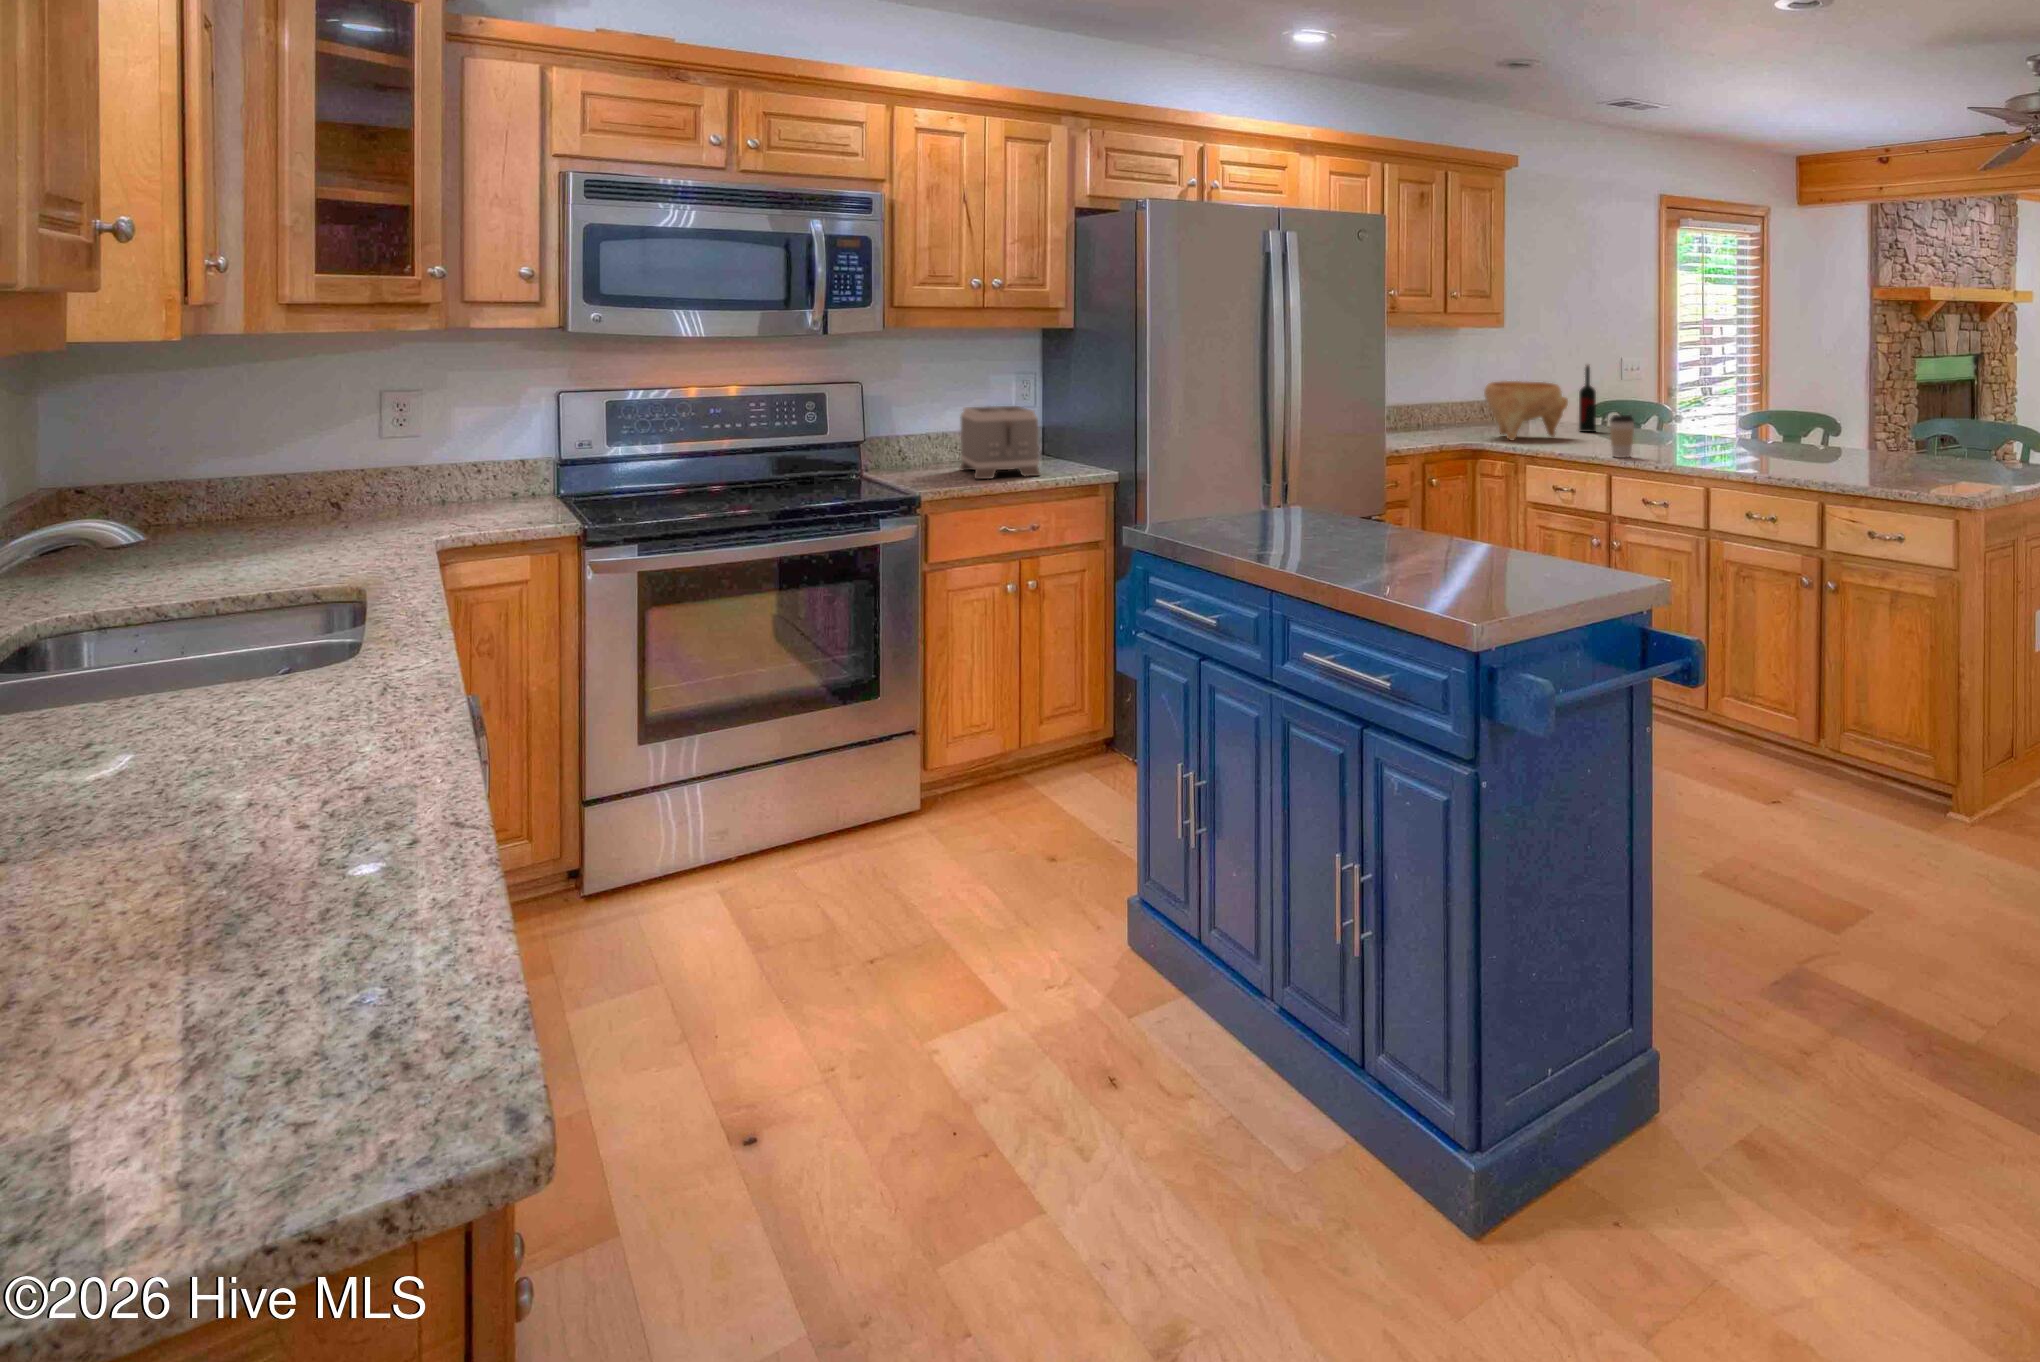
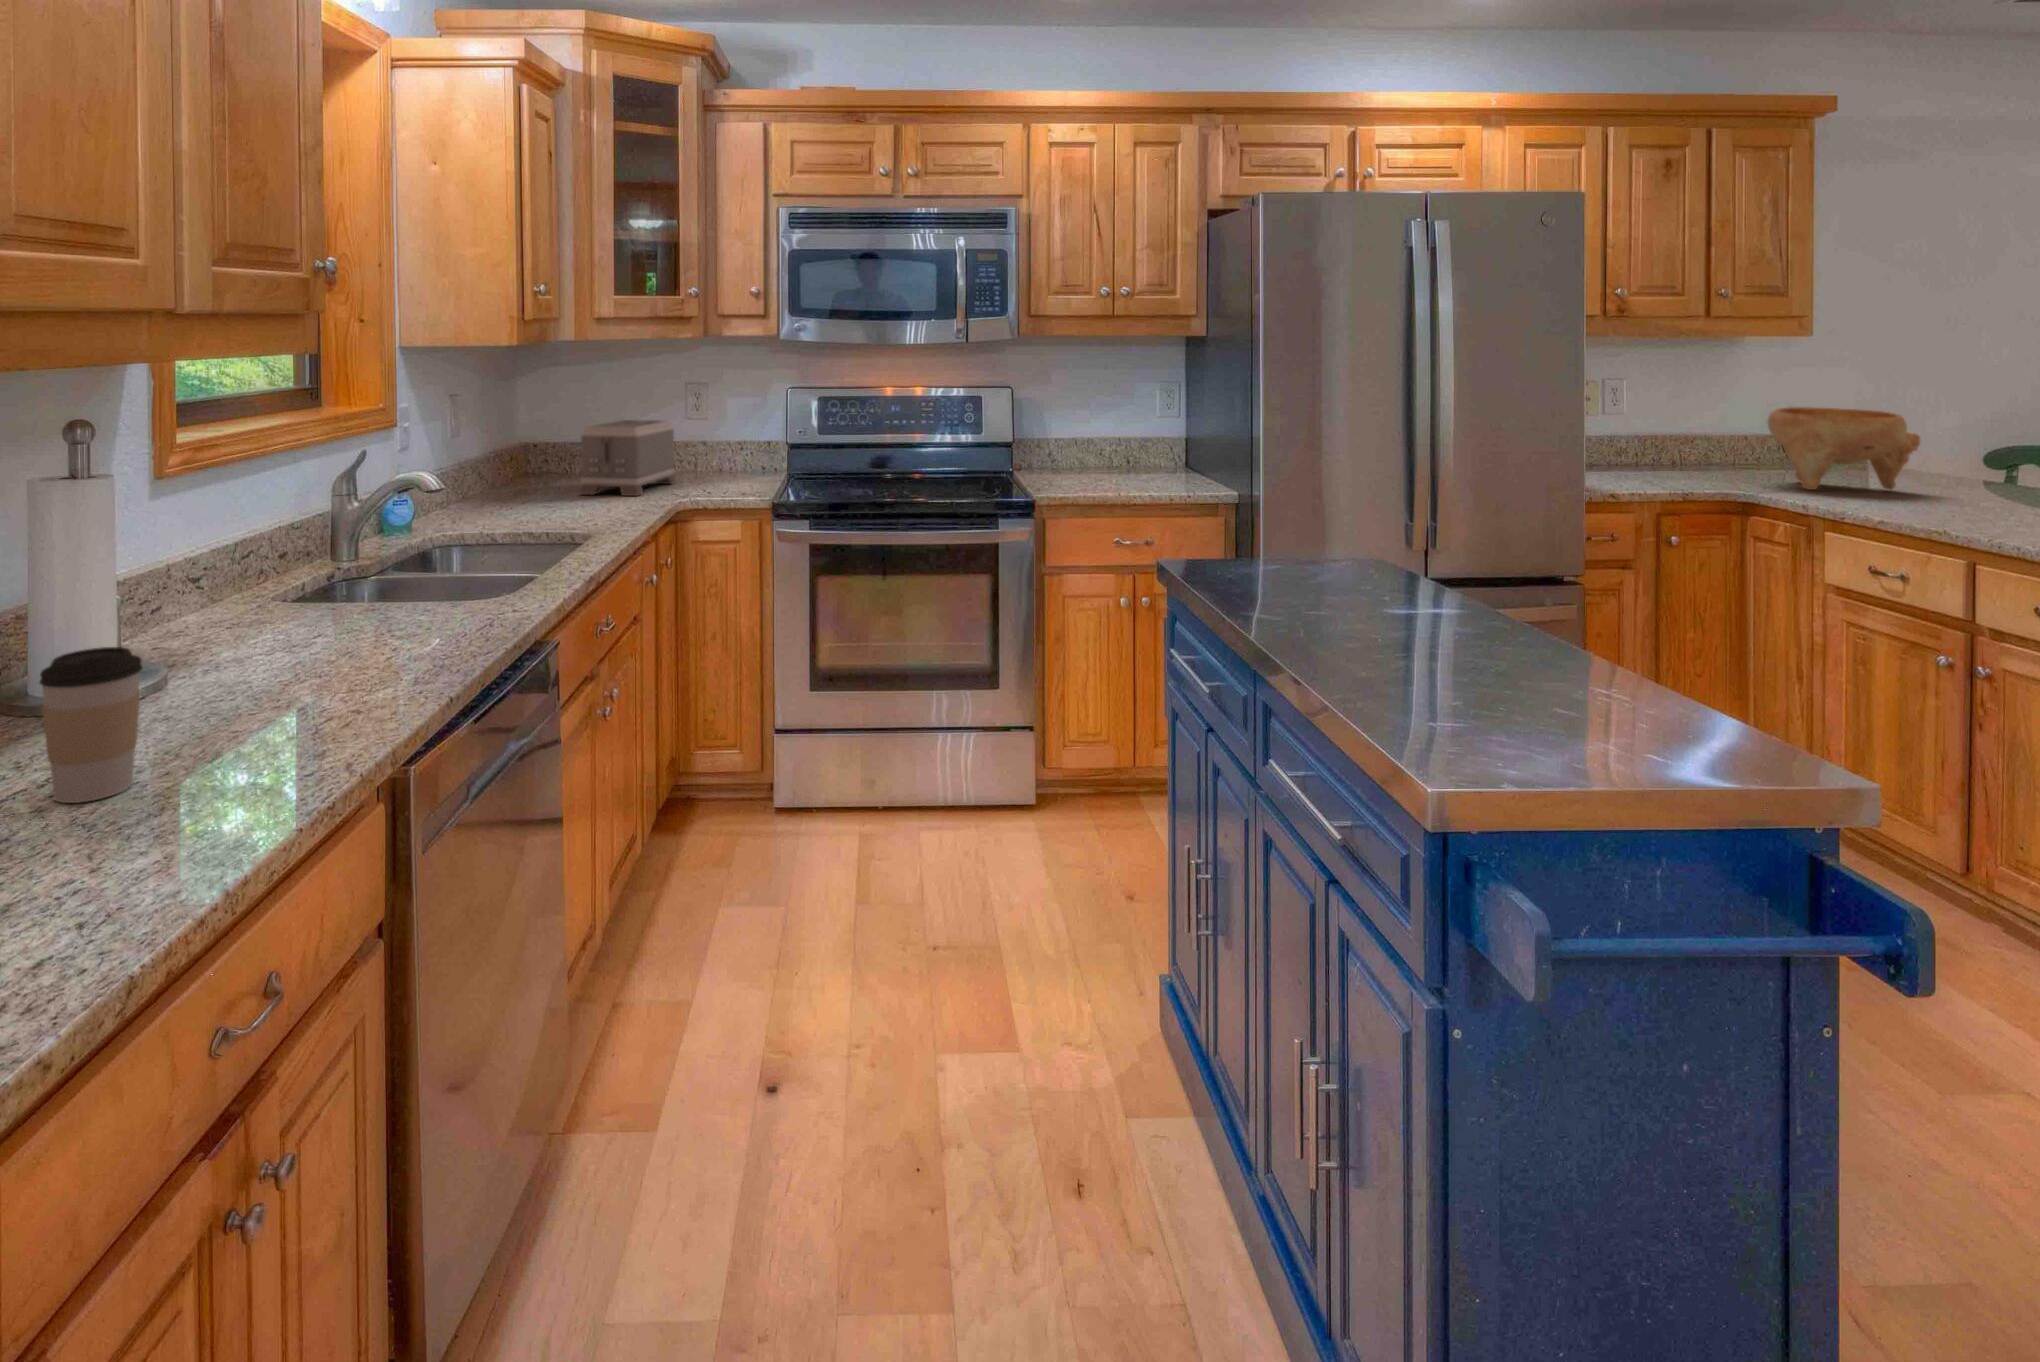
wine bottle: present [1579,365,1596,432] -> none [1950,387,1985,487]
toaster: present [960,406,1040,479] -> present [579,420,676,496]
coffee cup: present [1610,415,1634,458] -> present [40,647,142,803]

